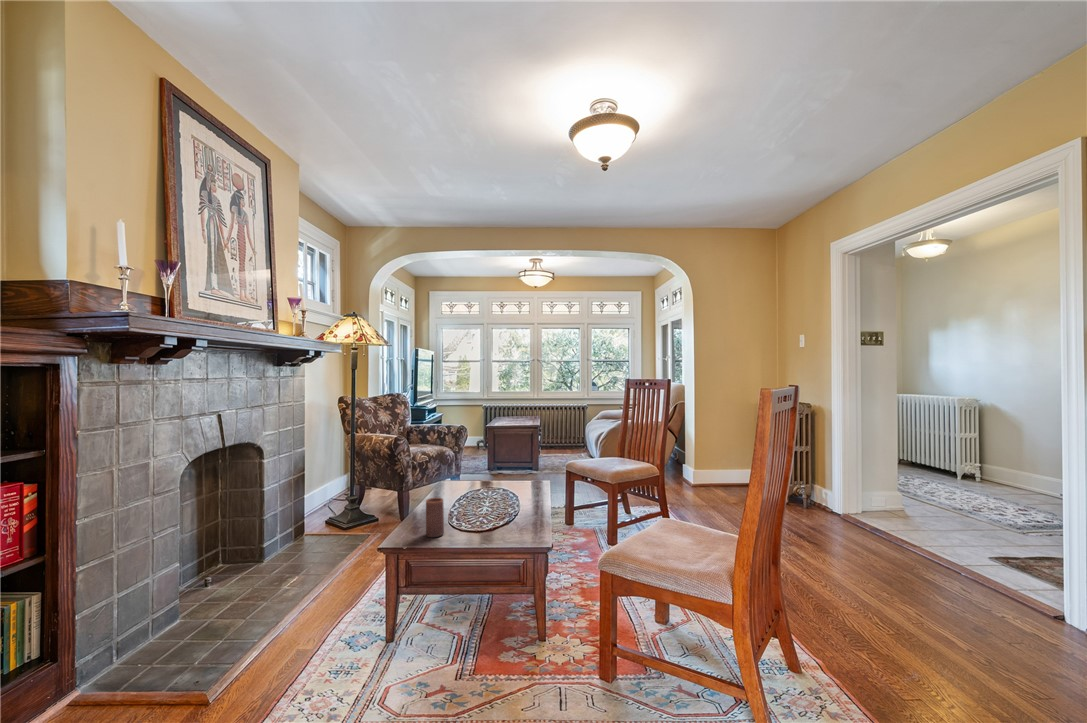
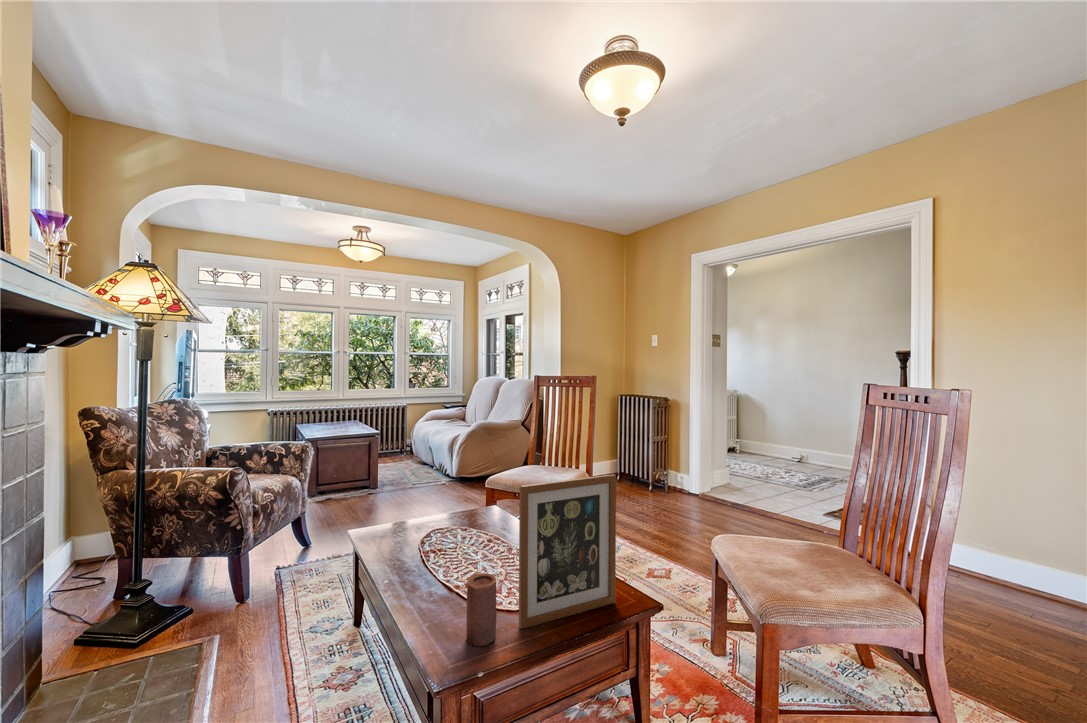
picture frame: none [459,447,531,538] -> present [519,474,616,629]

